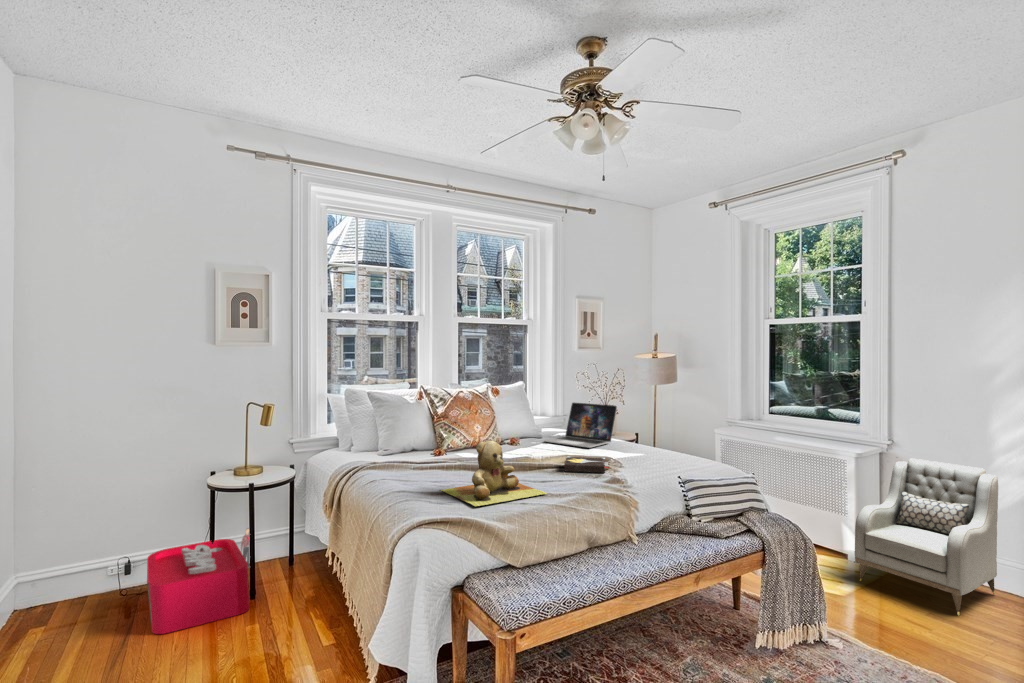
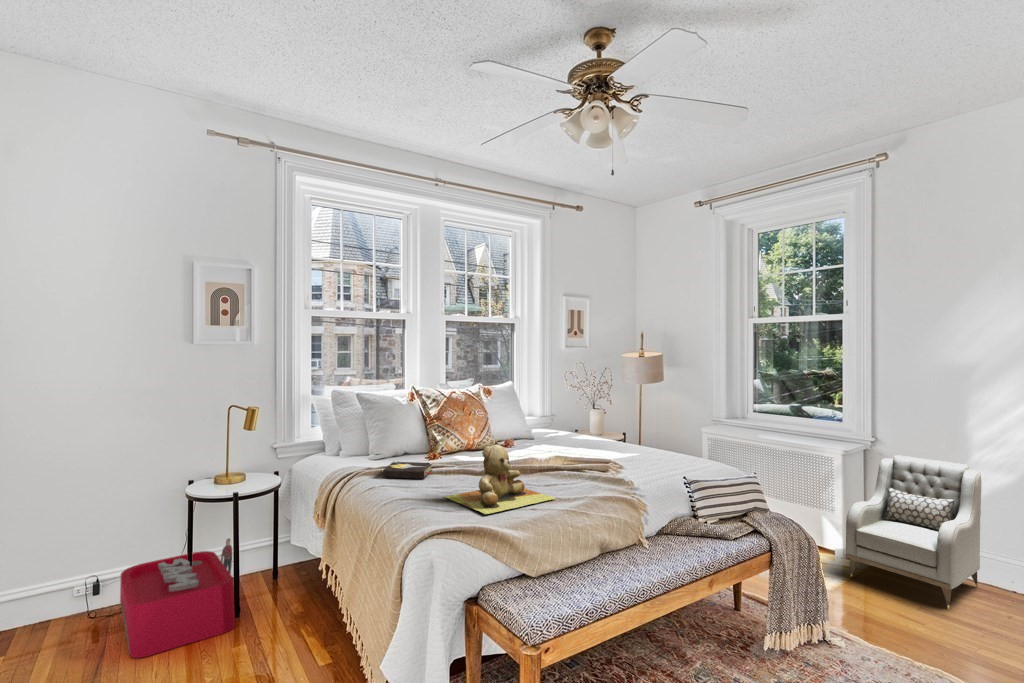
laptop: present [544,403,617,448] -> none [537,402,610,449]
hardback book: present [563,456,609,473] -> present [383,461,432,479]

